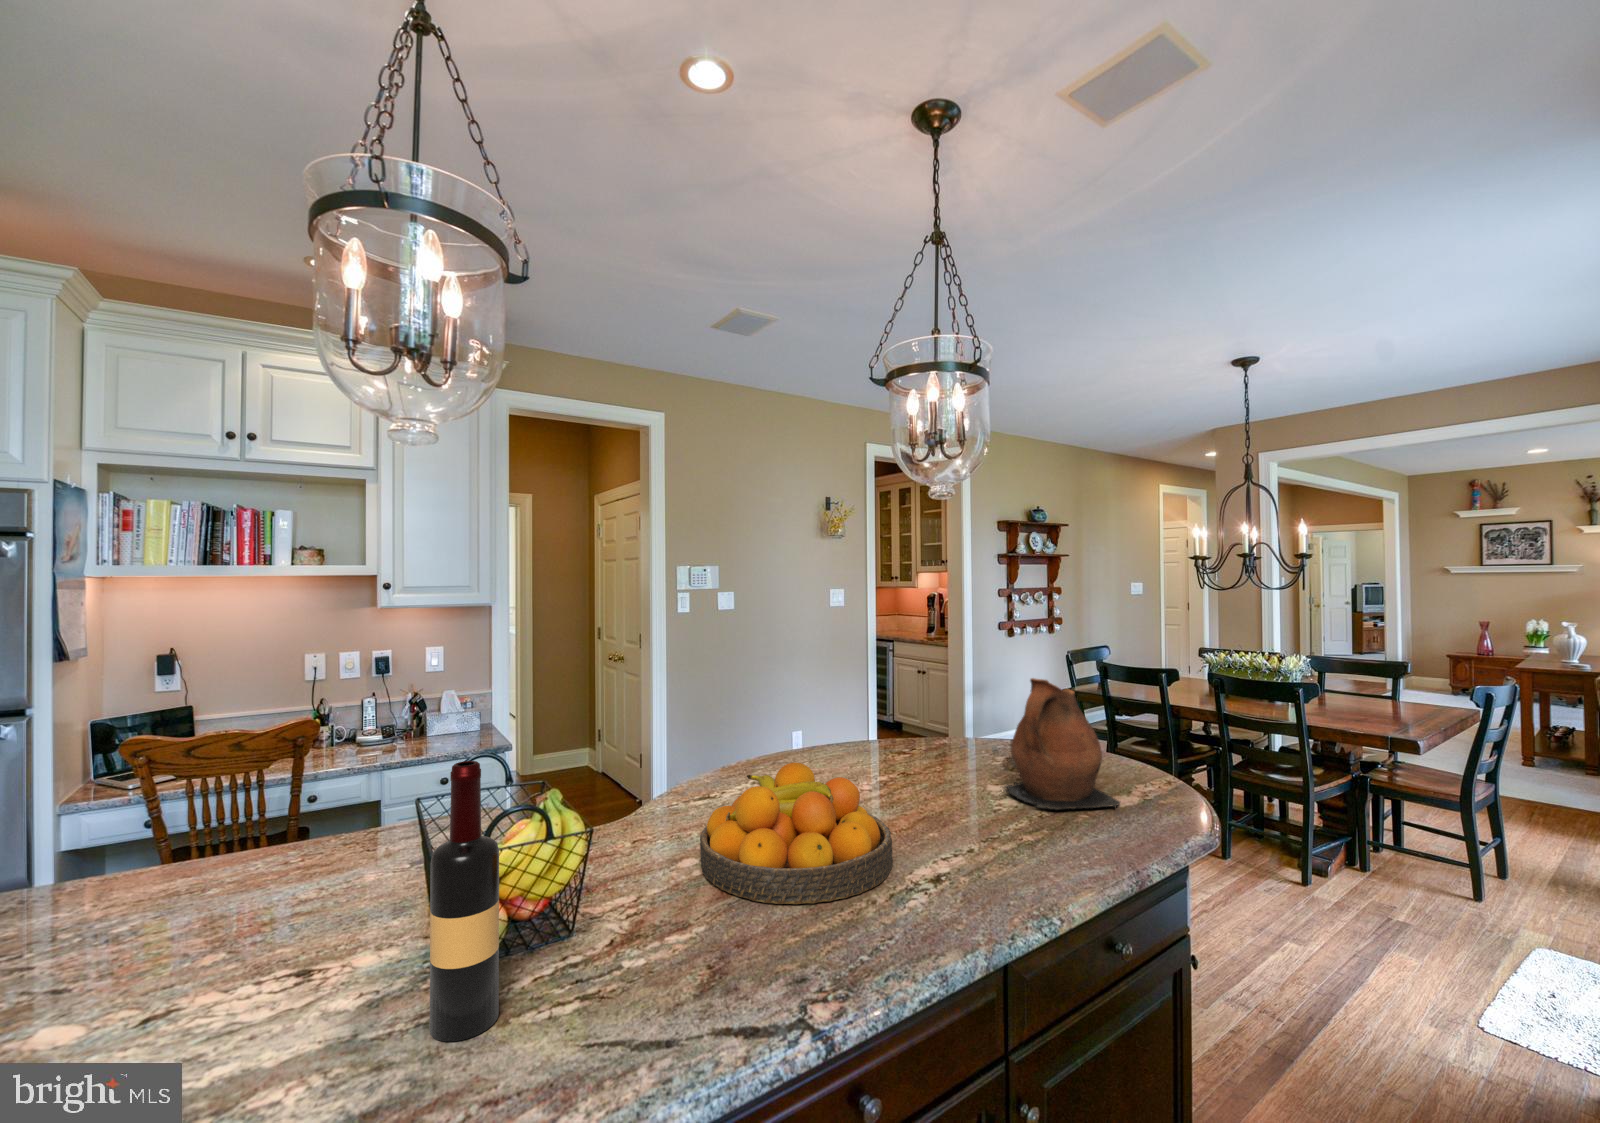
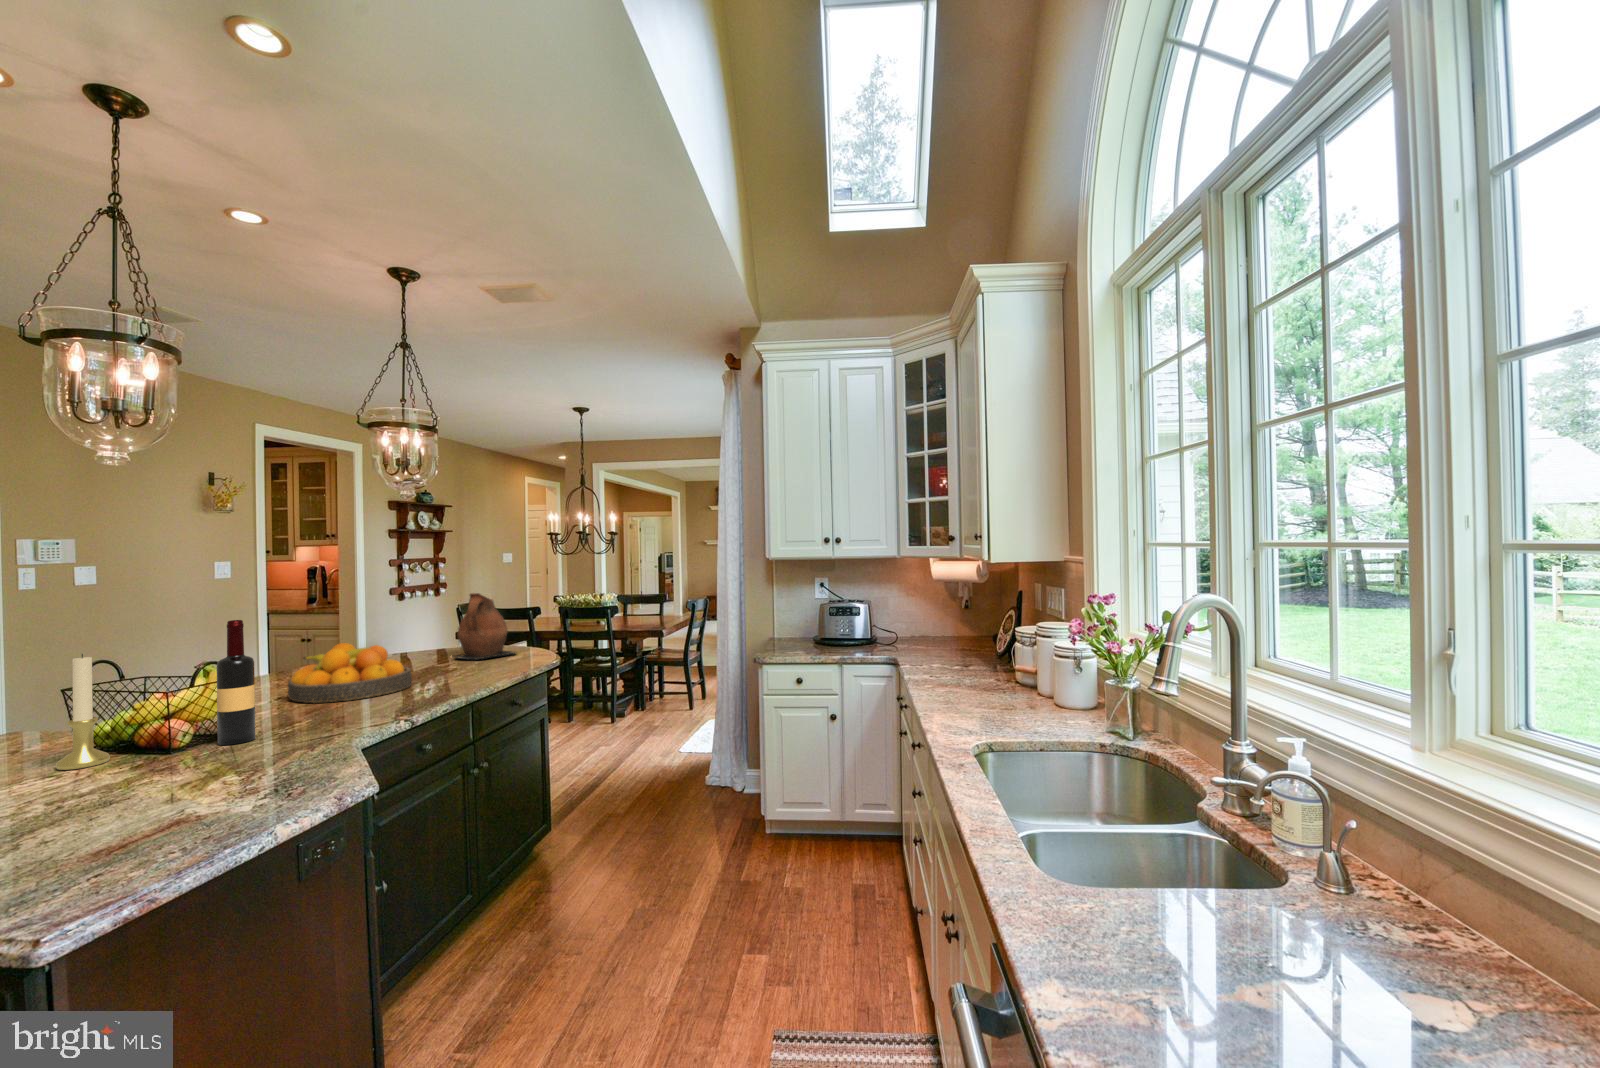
candle holder: none [235,794,320,1014] -> present [56,654,110,770]

